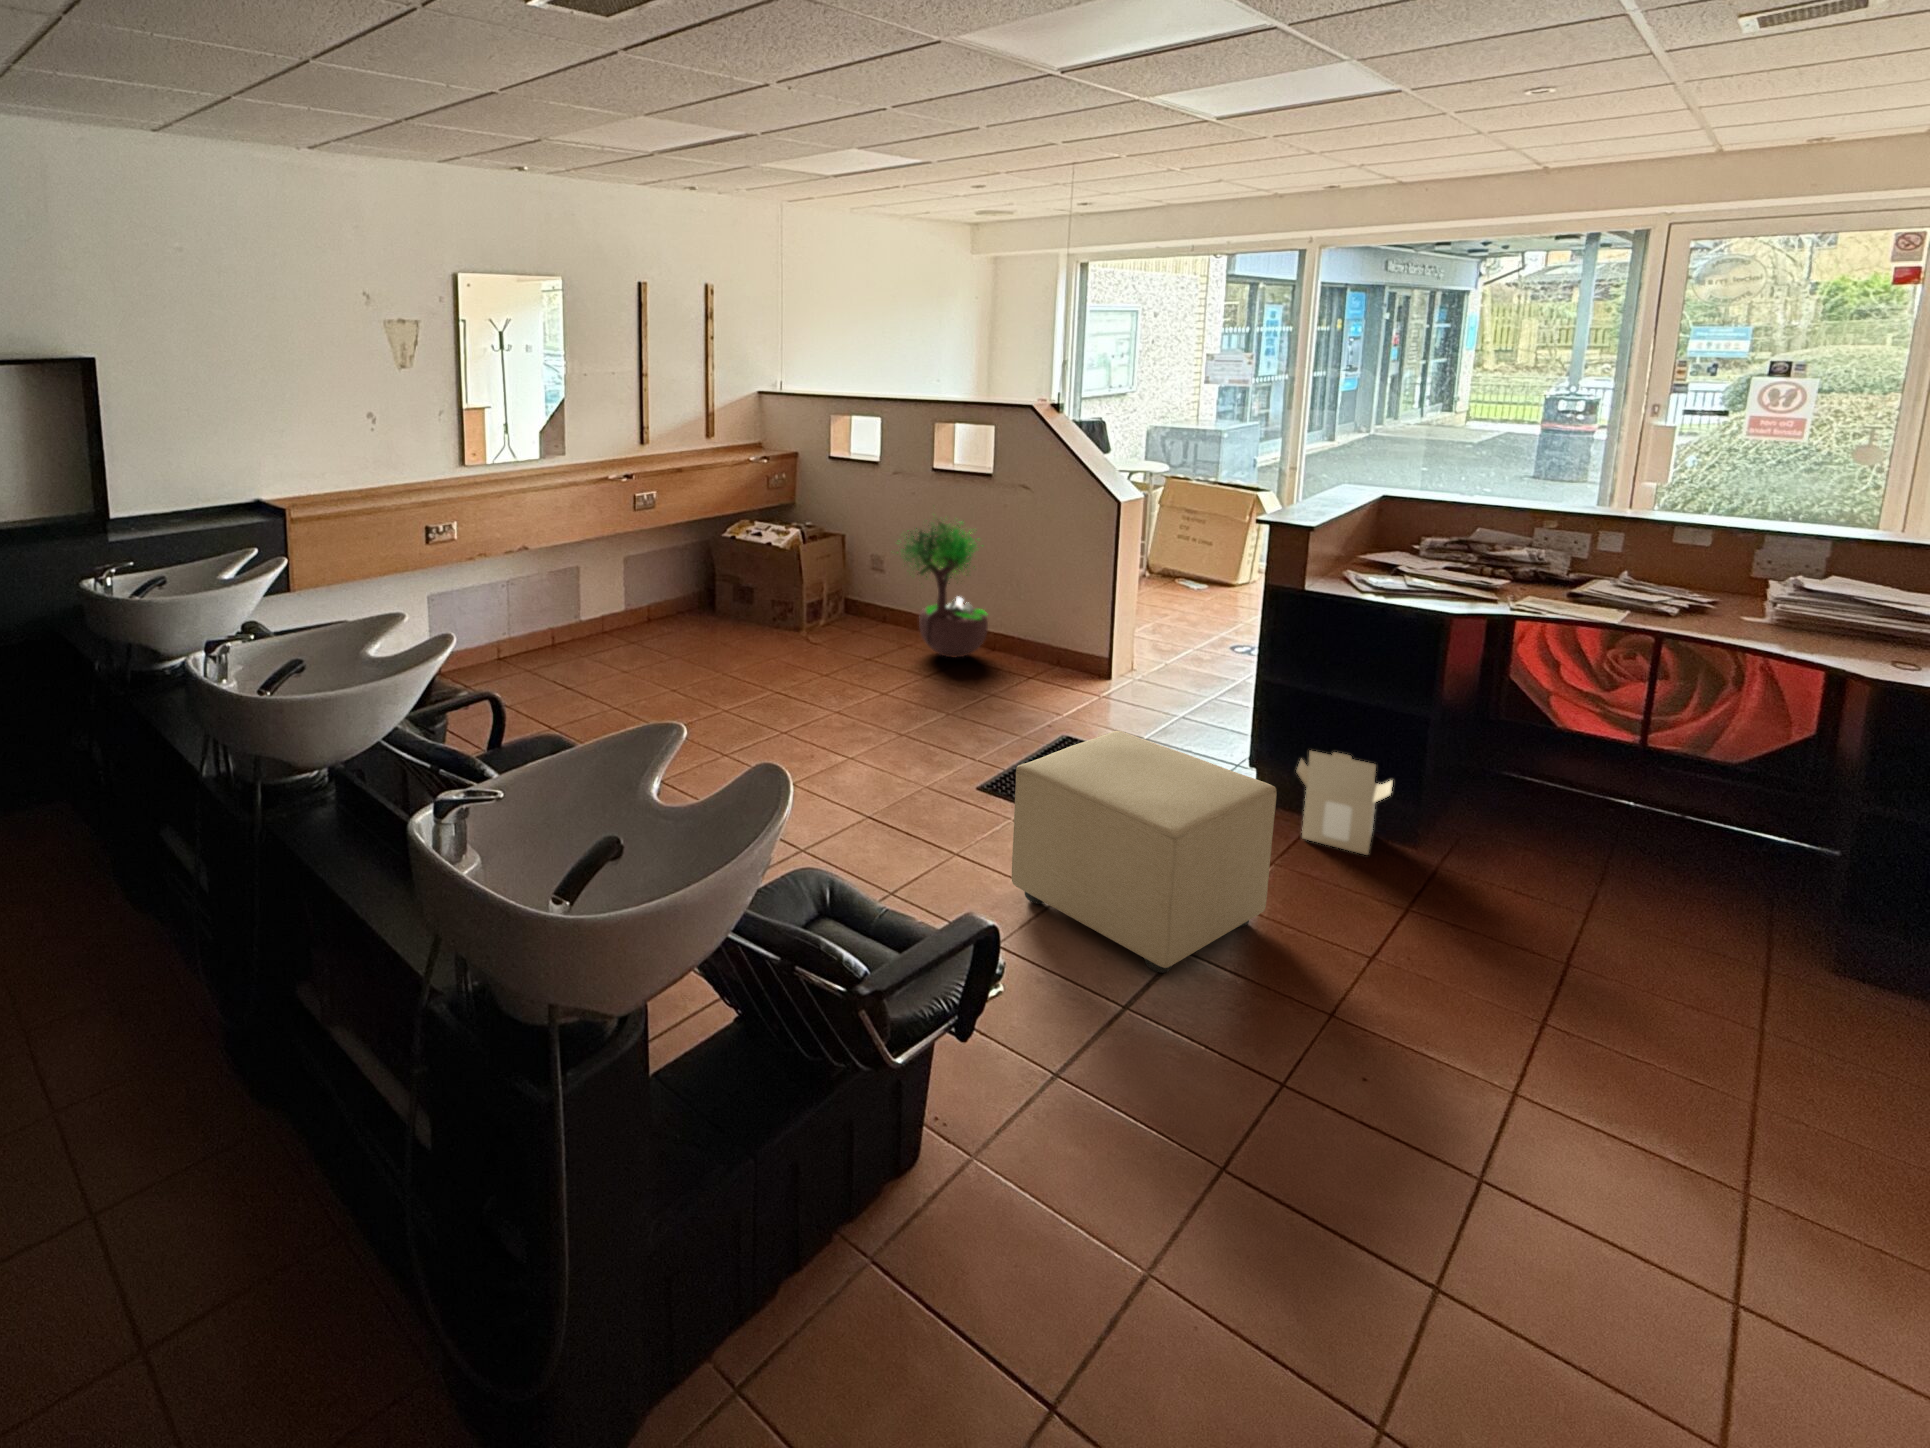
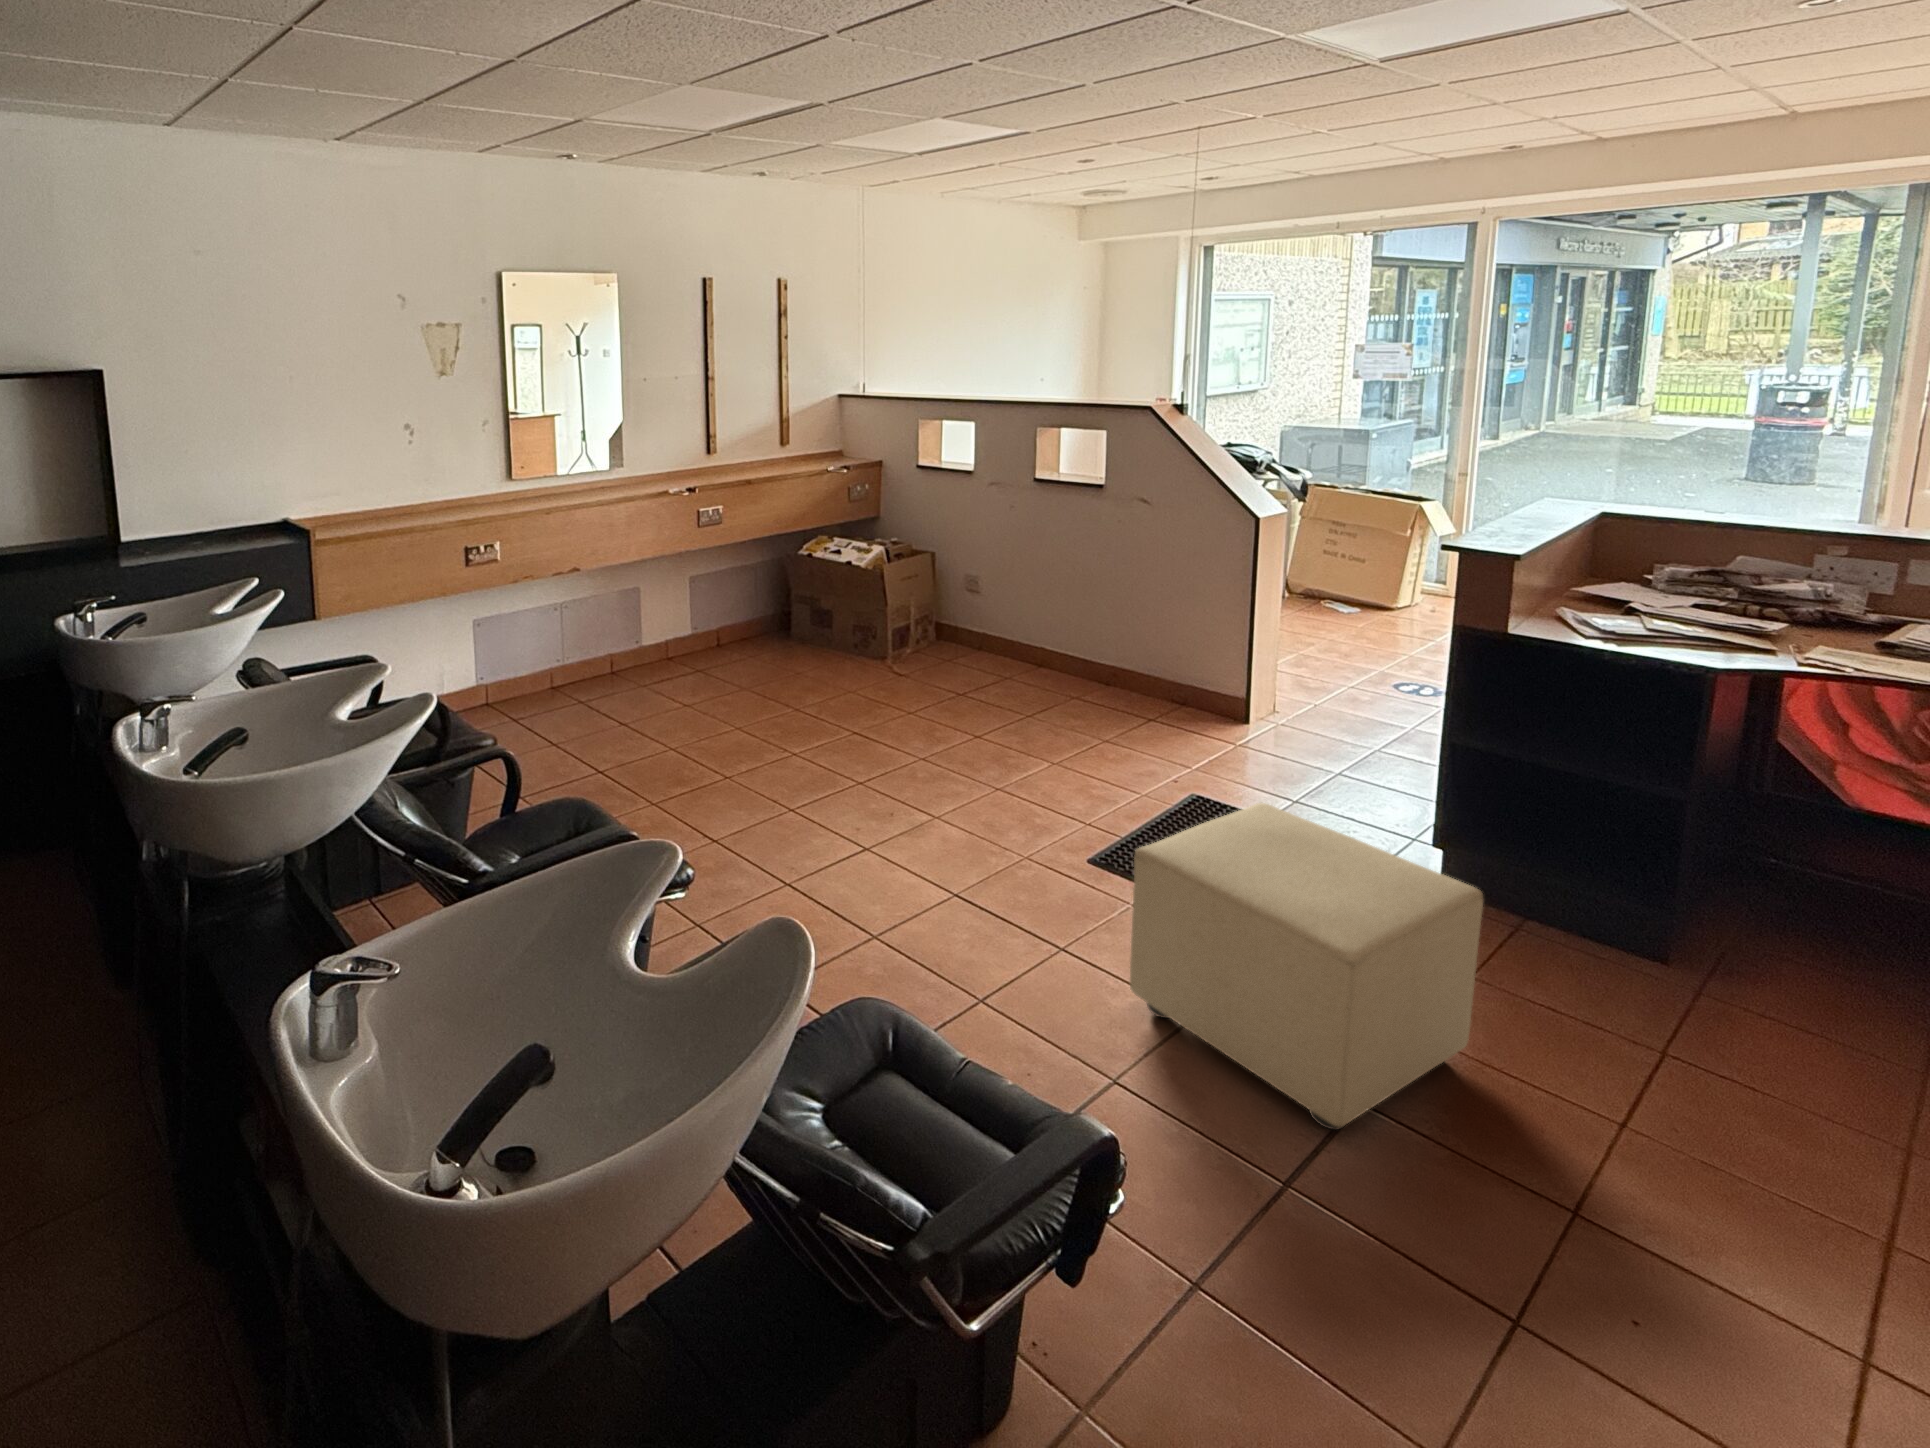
potted tree: present [897,514,988,658] -> none [981,520,1094,690]
cardboard box: present [1296,751,1393,855] -> none [1495,832,1629,967]

